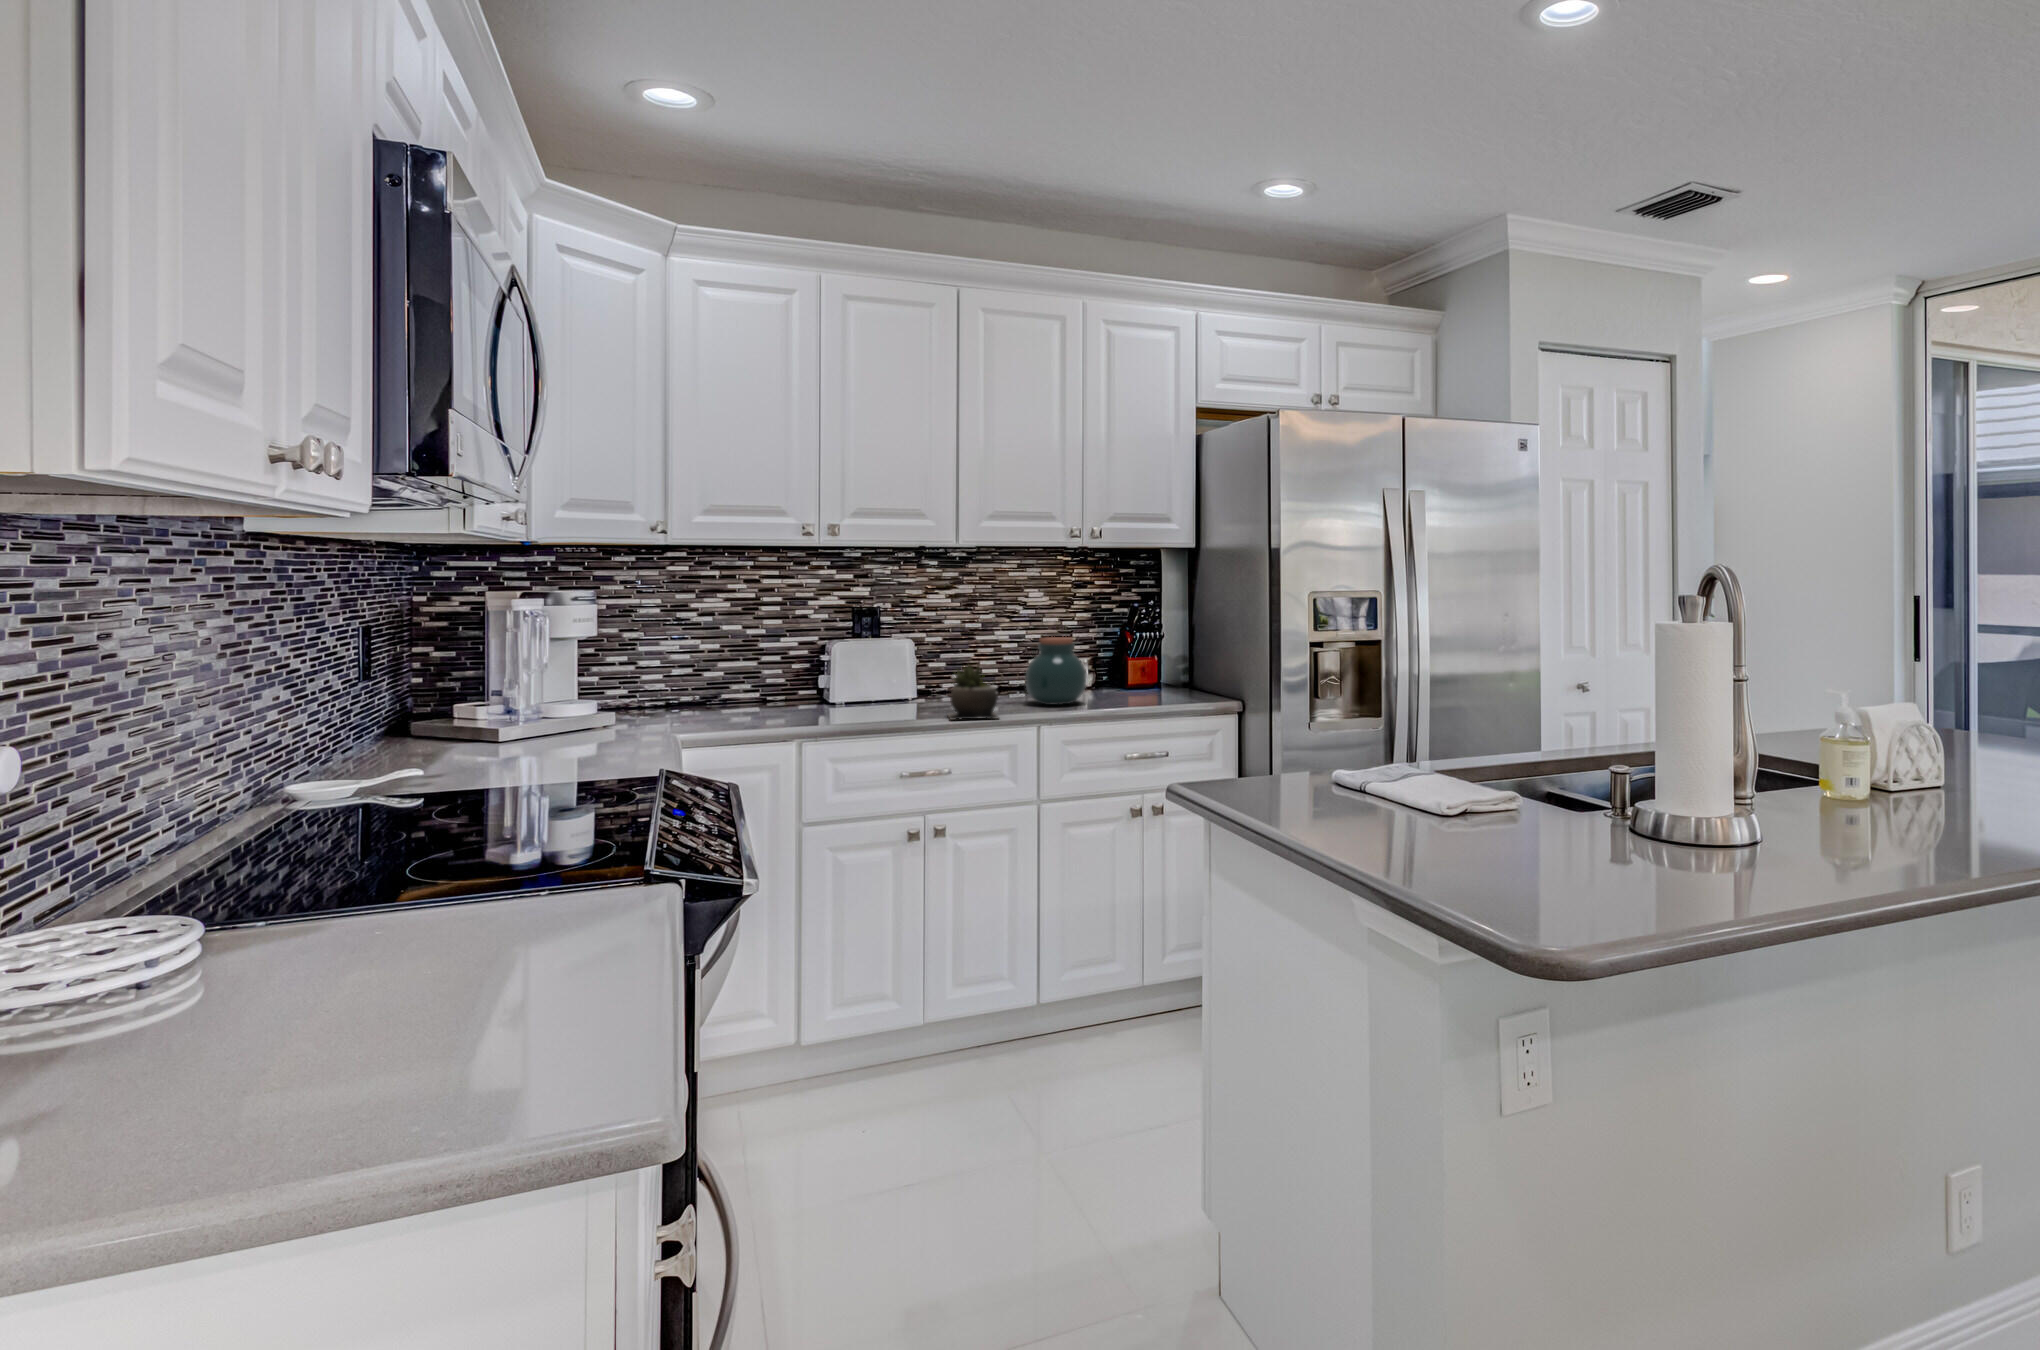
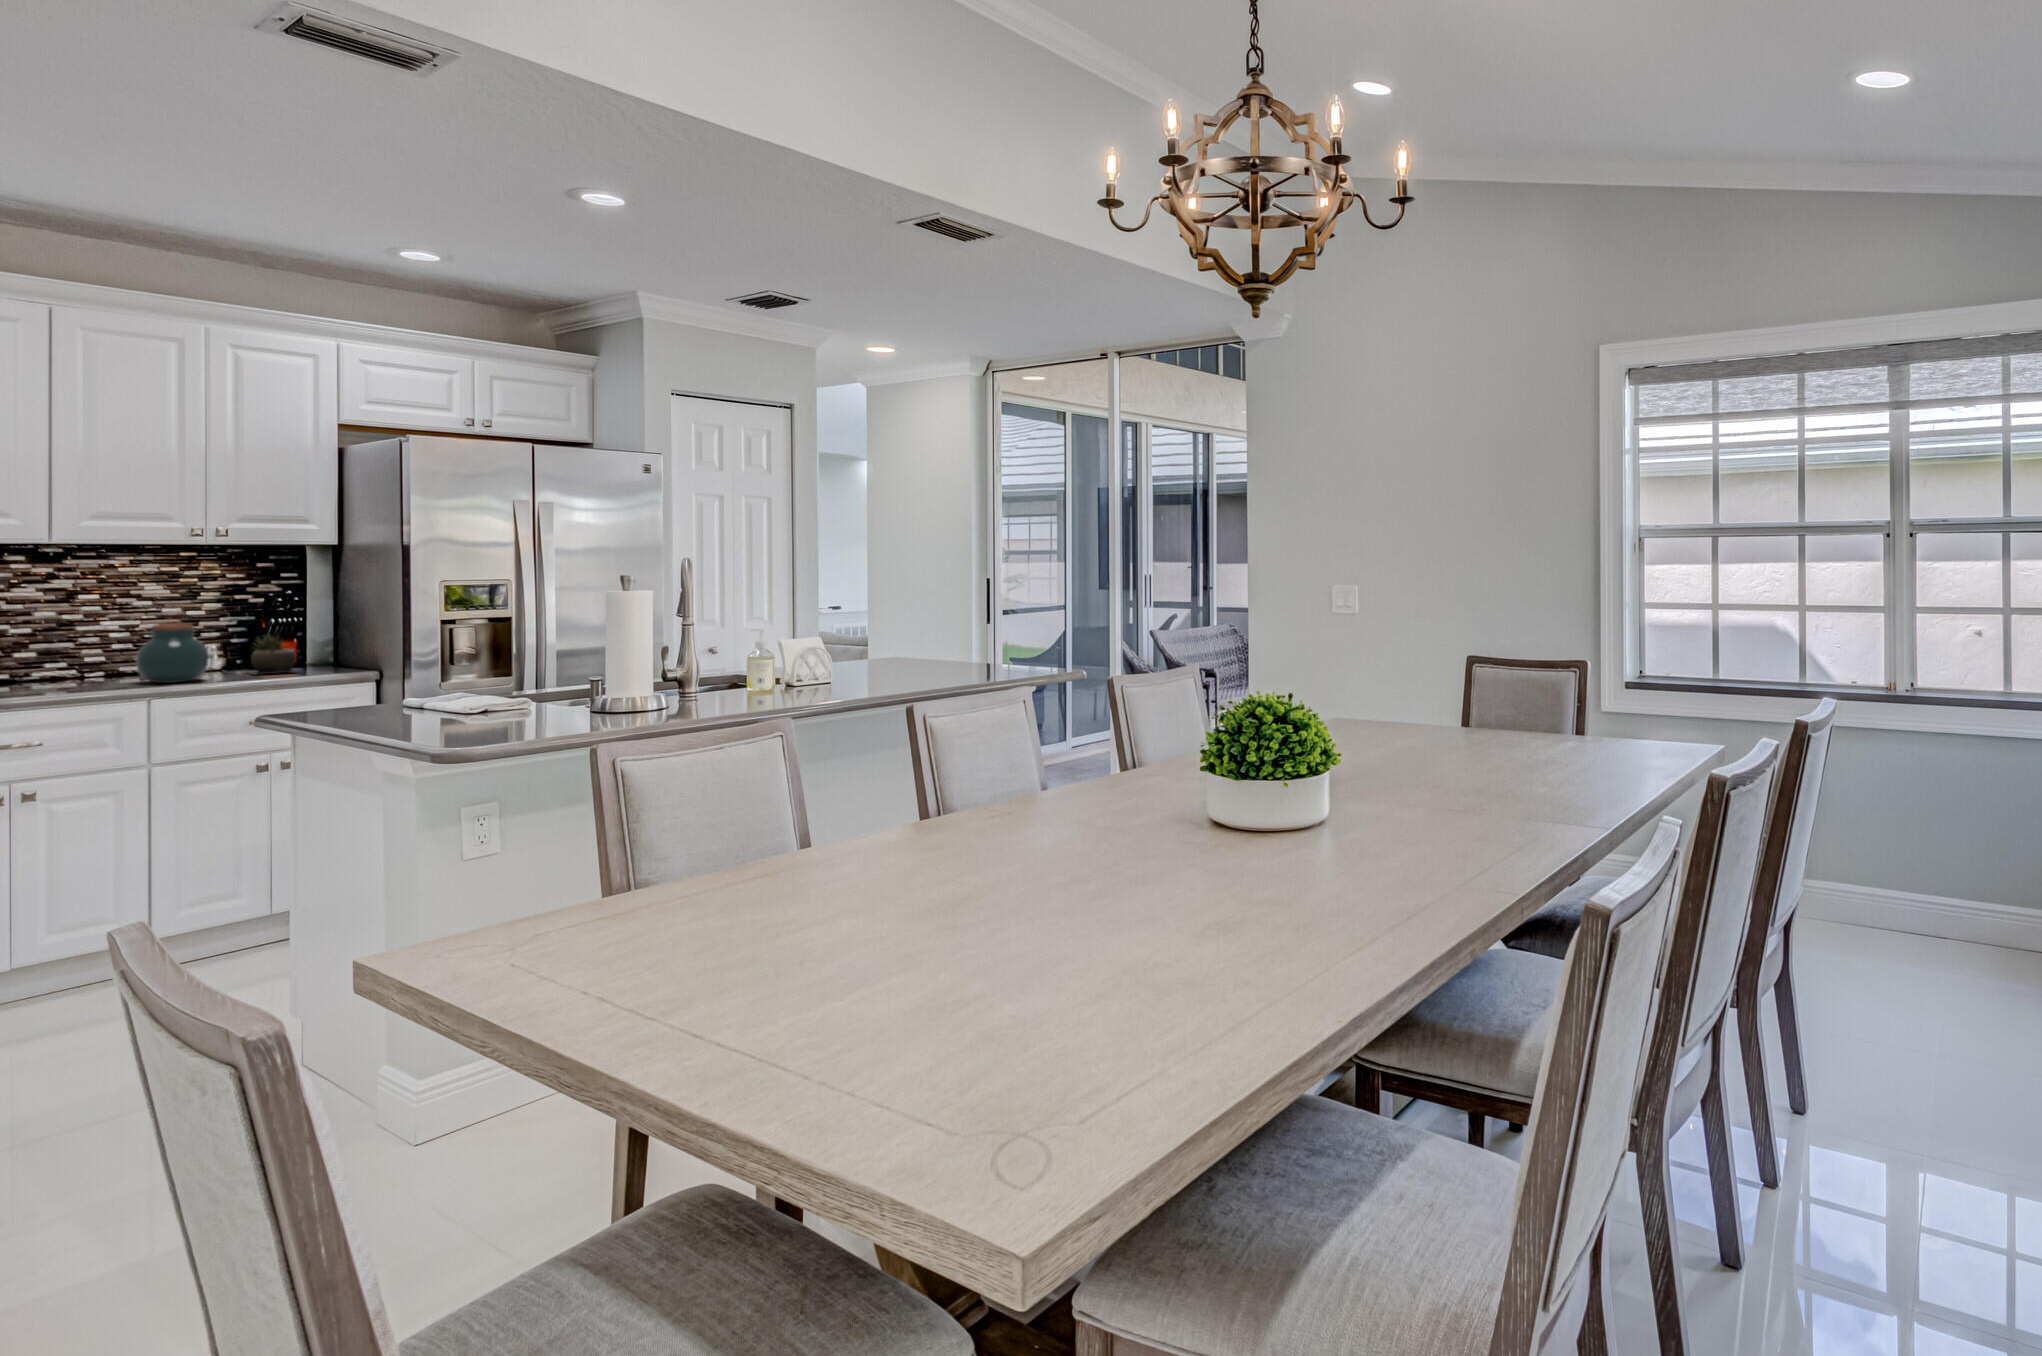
succulent plant: present [948,664,998,720] -> present [251,634,296,675]

